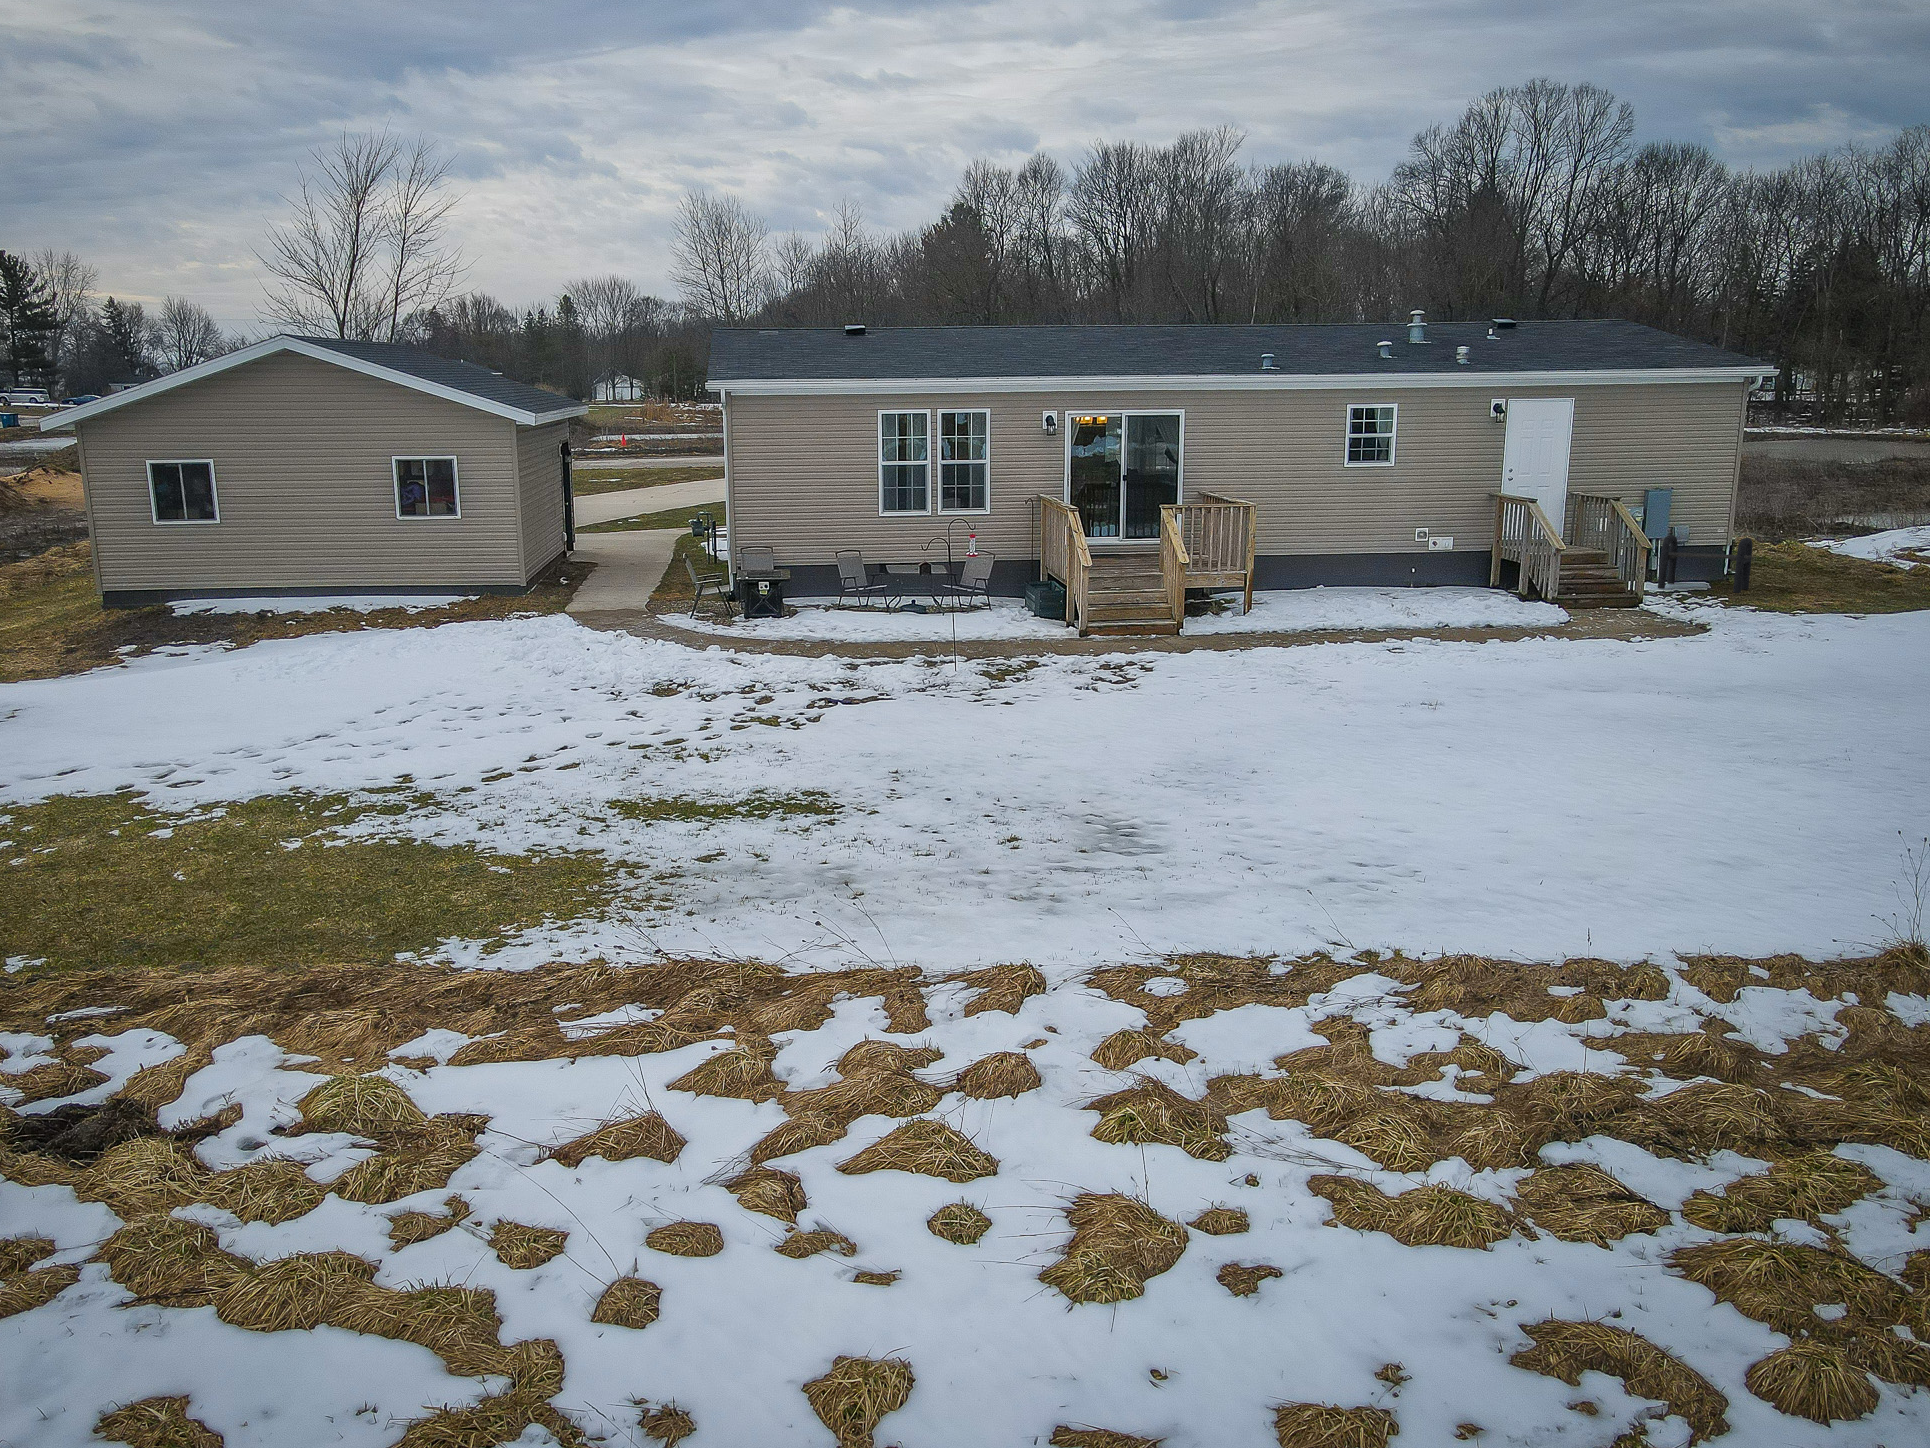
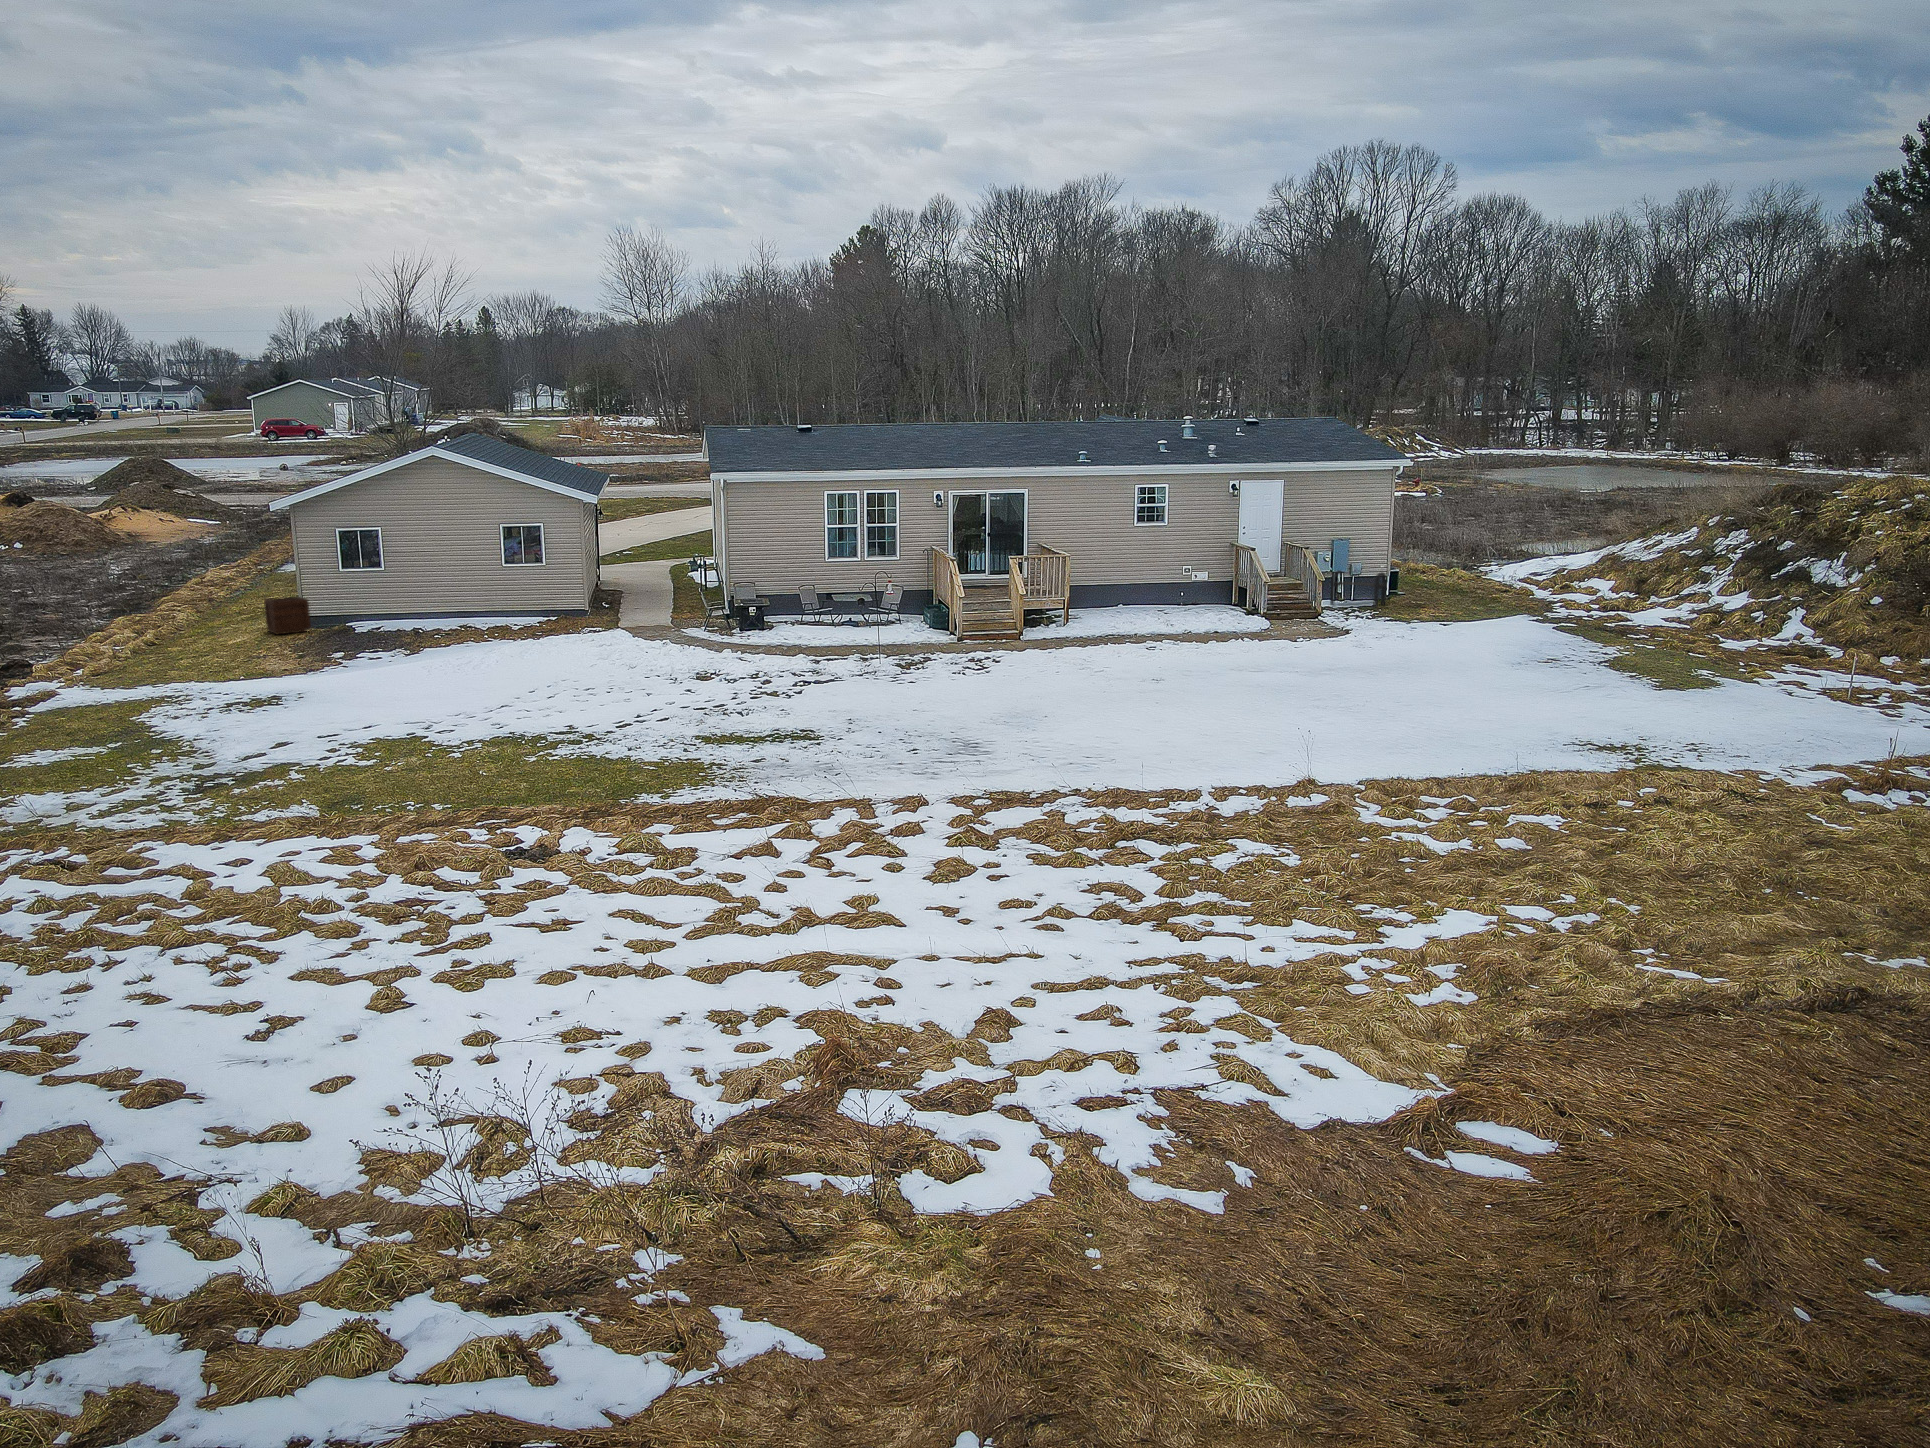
wooden crate: none [52,563,118,618] -> present [264,597,311,634]

